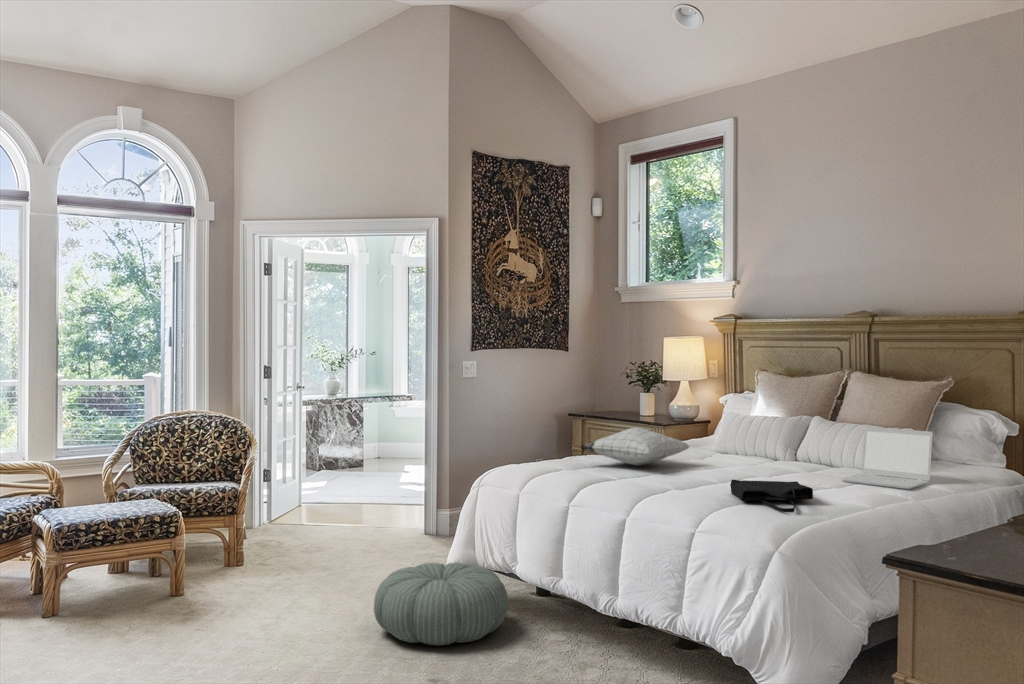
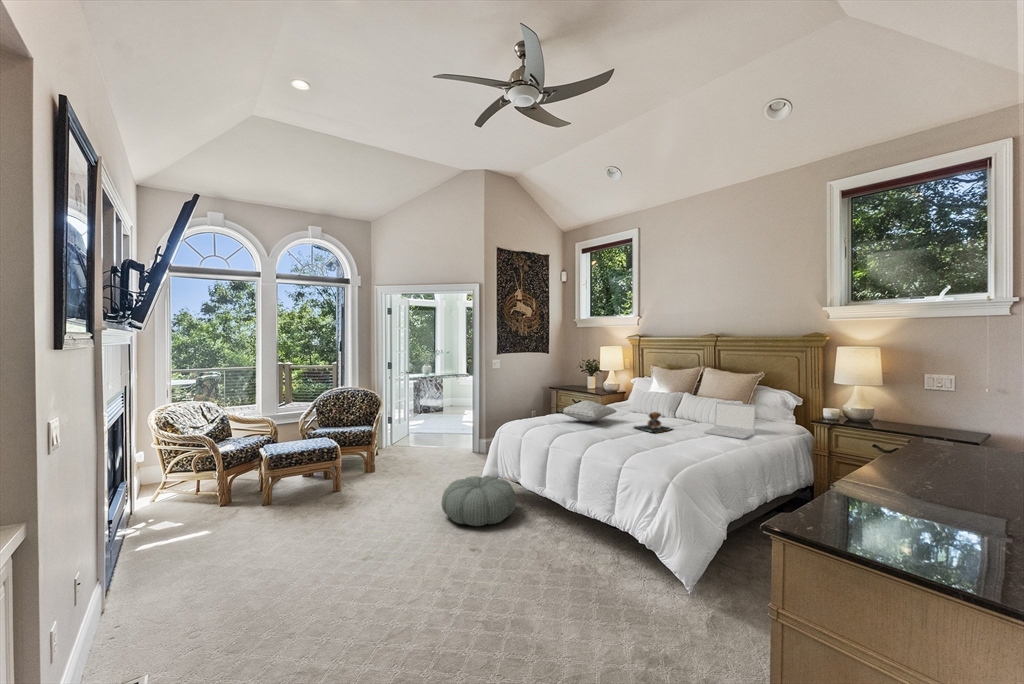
teddy bear: none [717,445,789,481] -> present [635,412,671,432]
tote bag: present [730,480,813,512] -> none [642,434,690,457]

